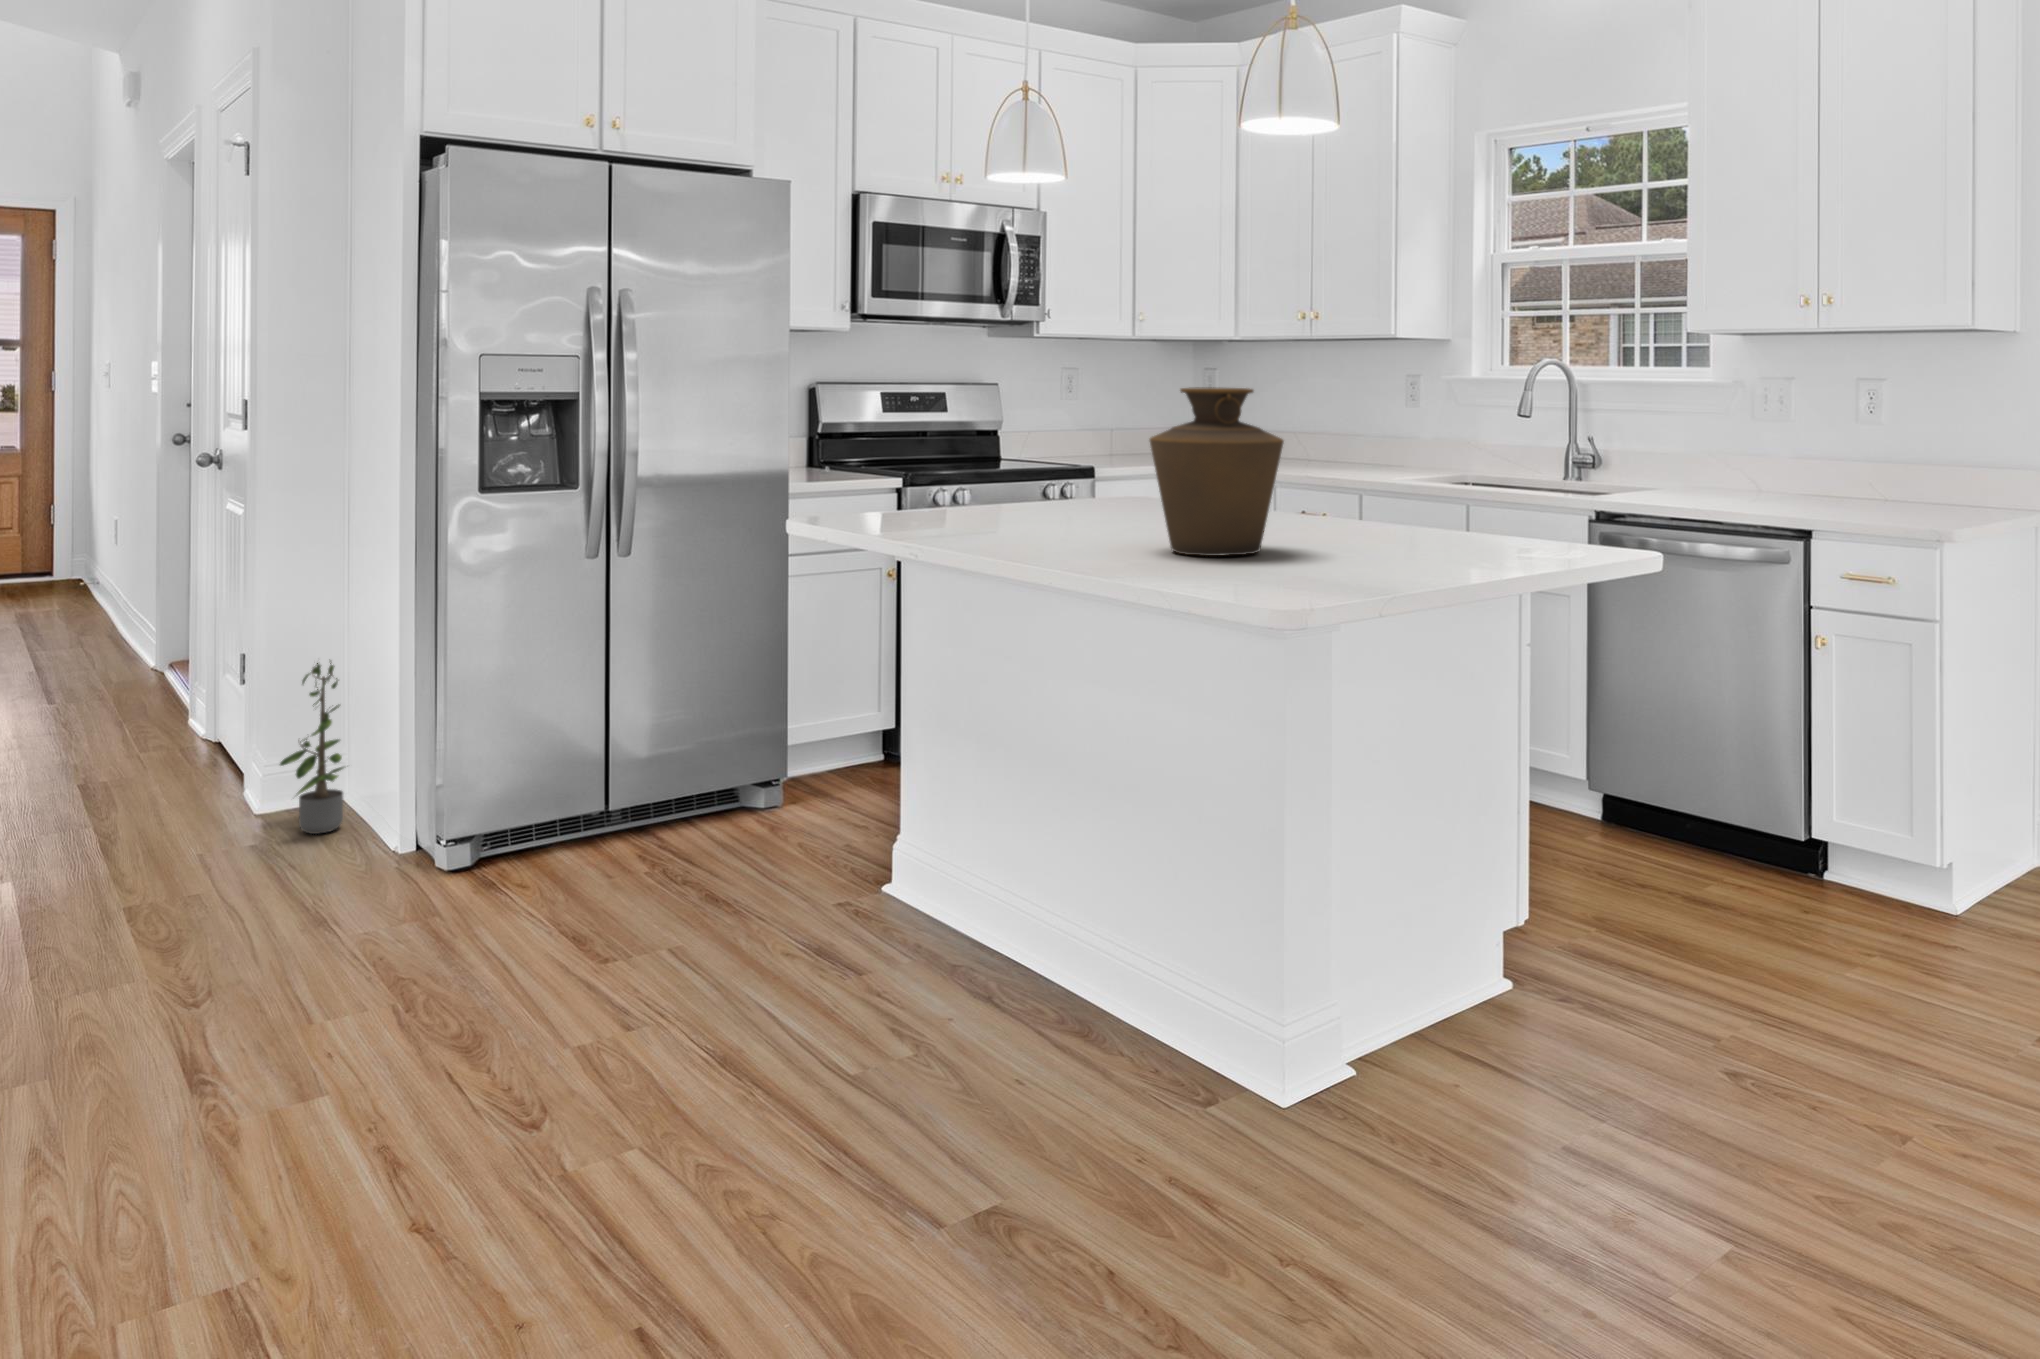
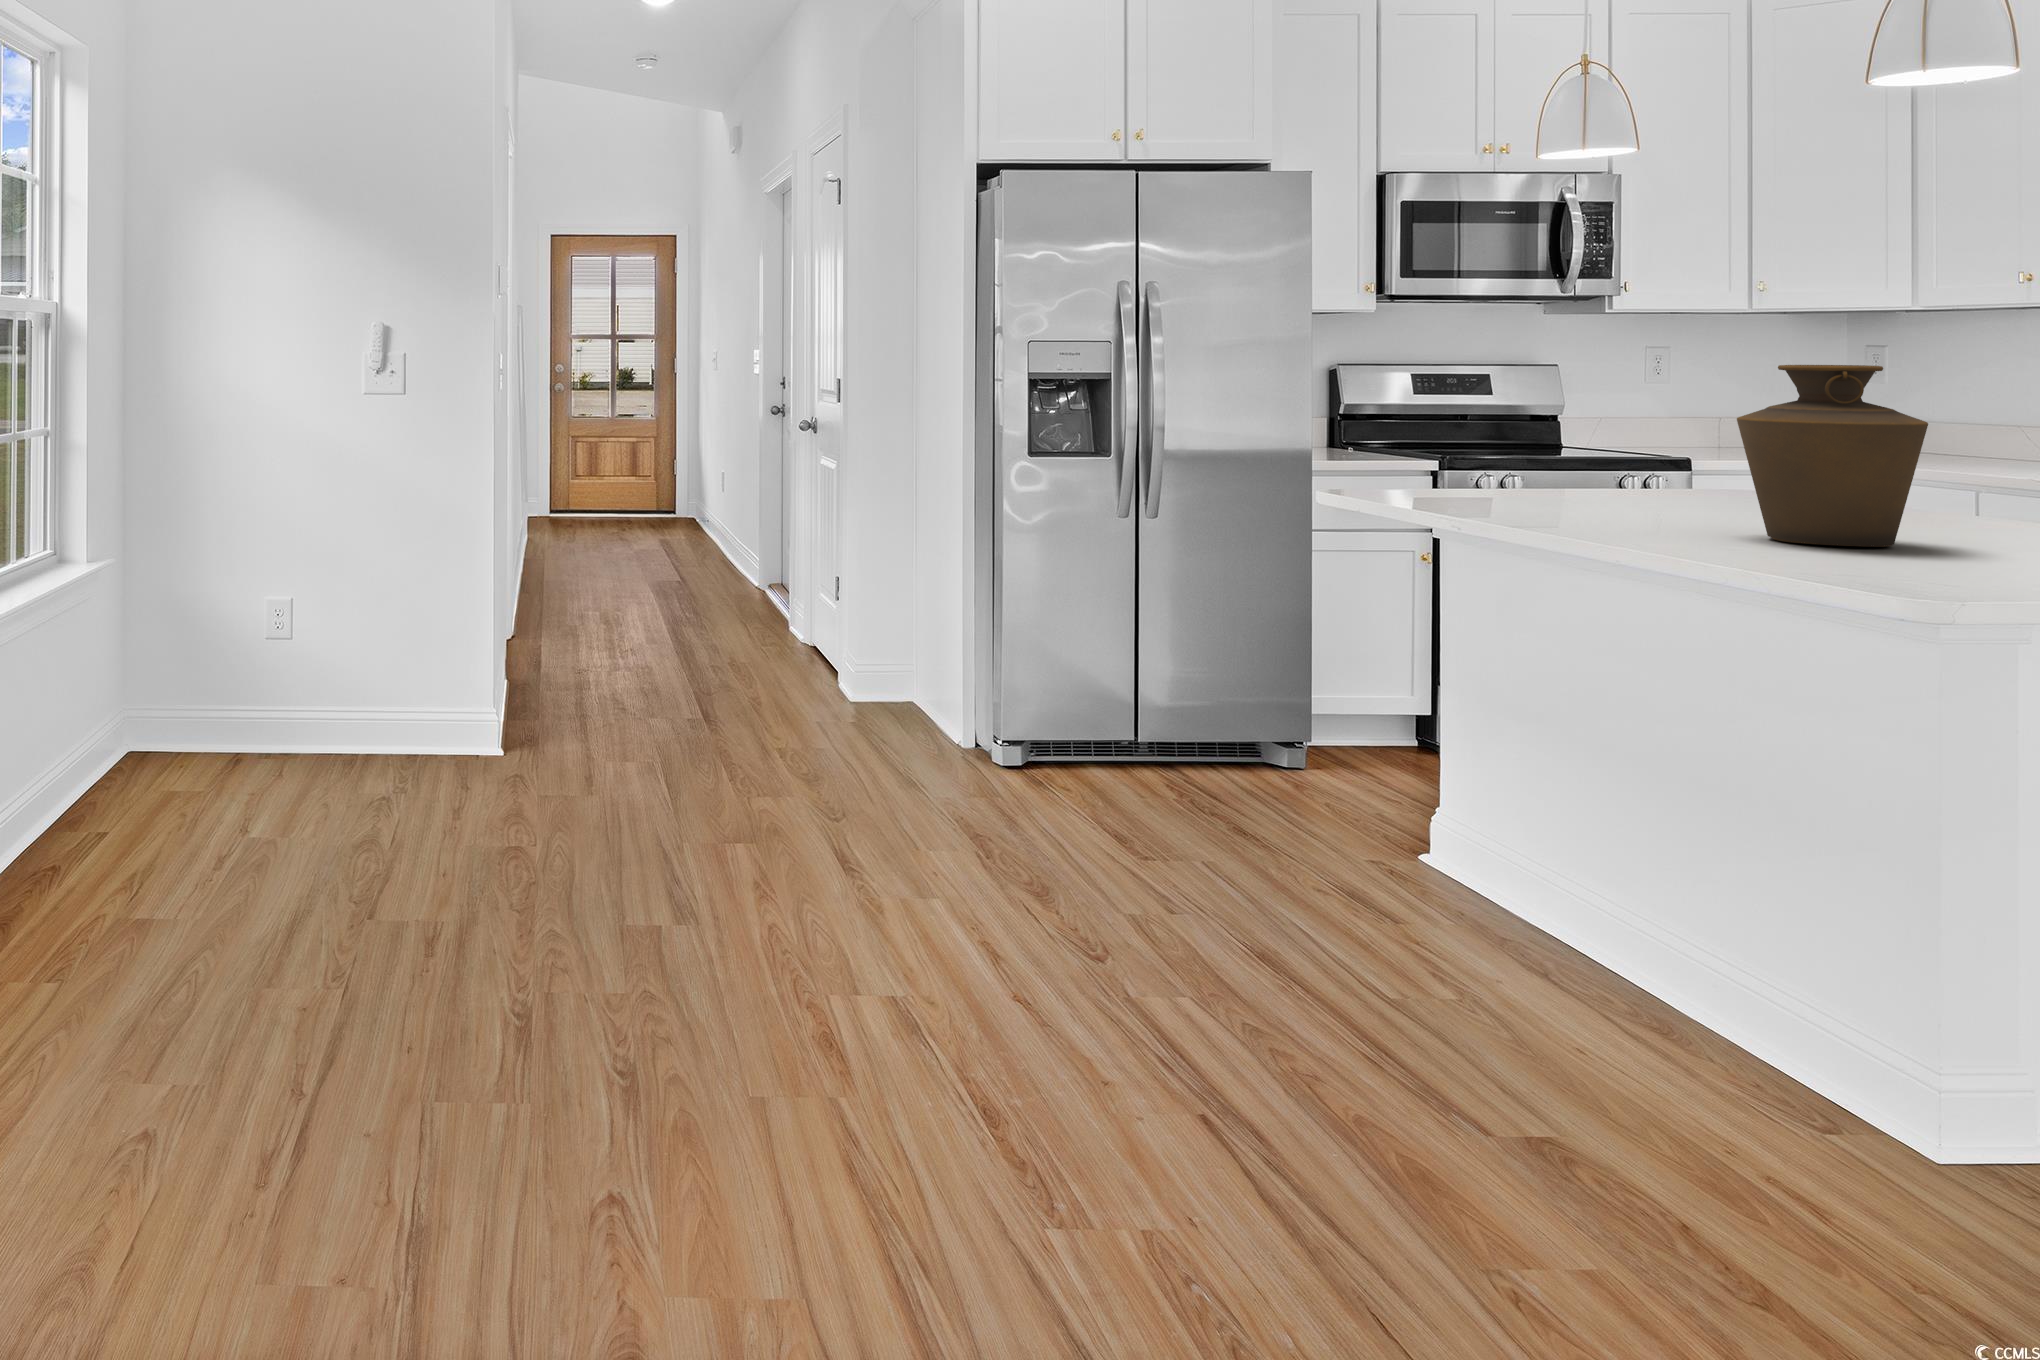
potted plant: present [280,661,344,834] -> none [869,583,924,724]

